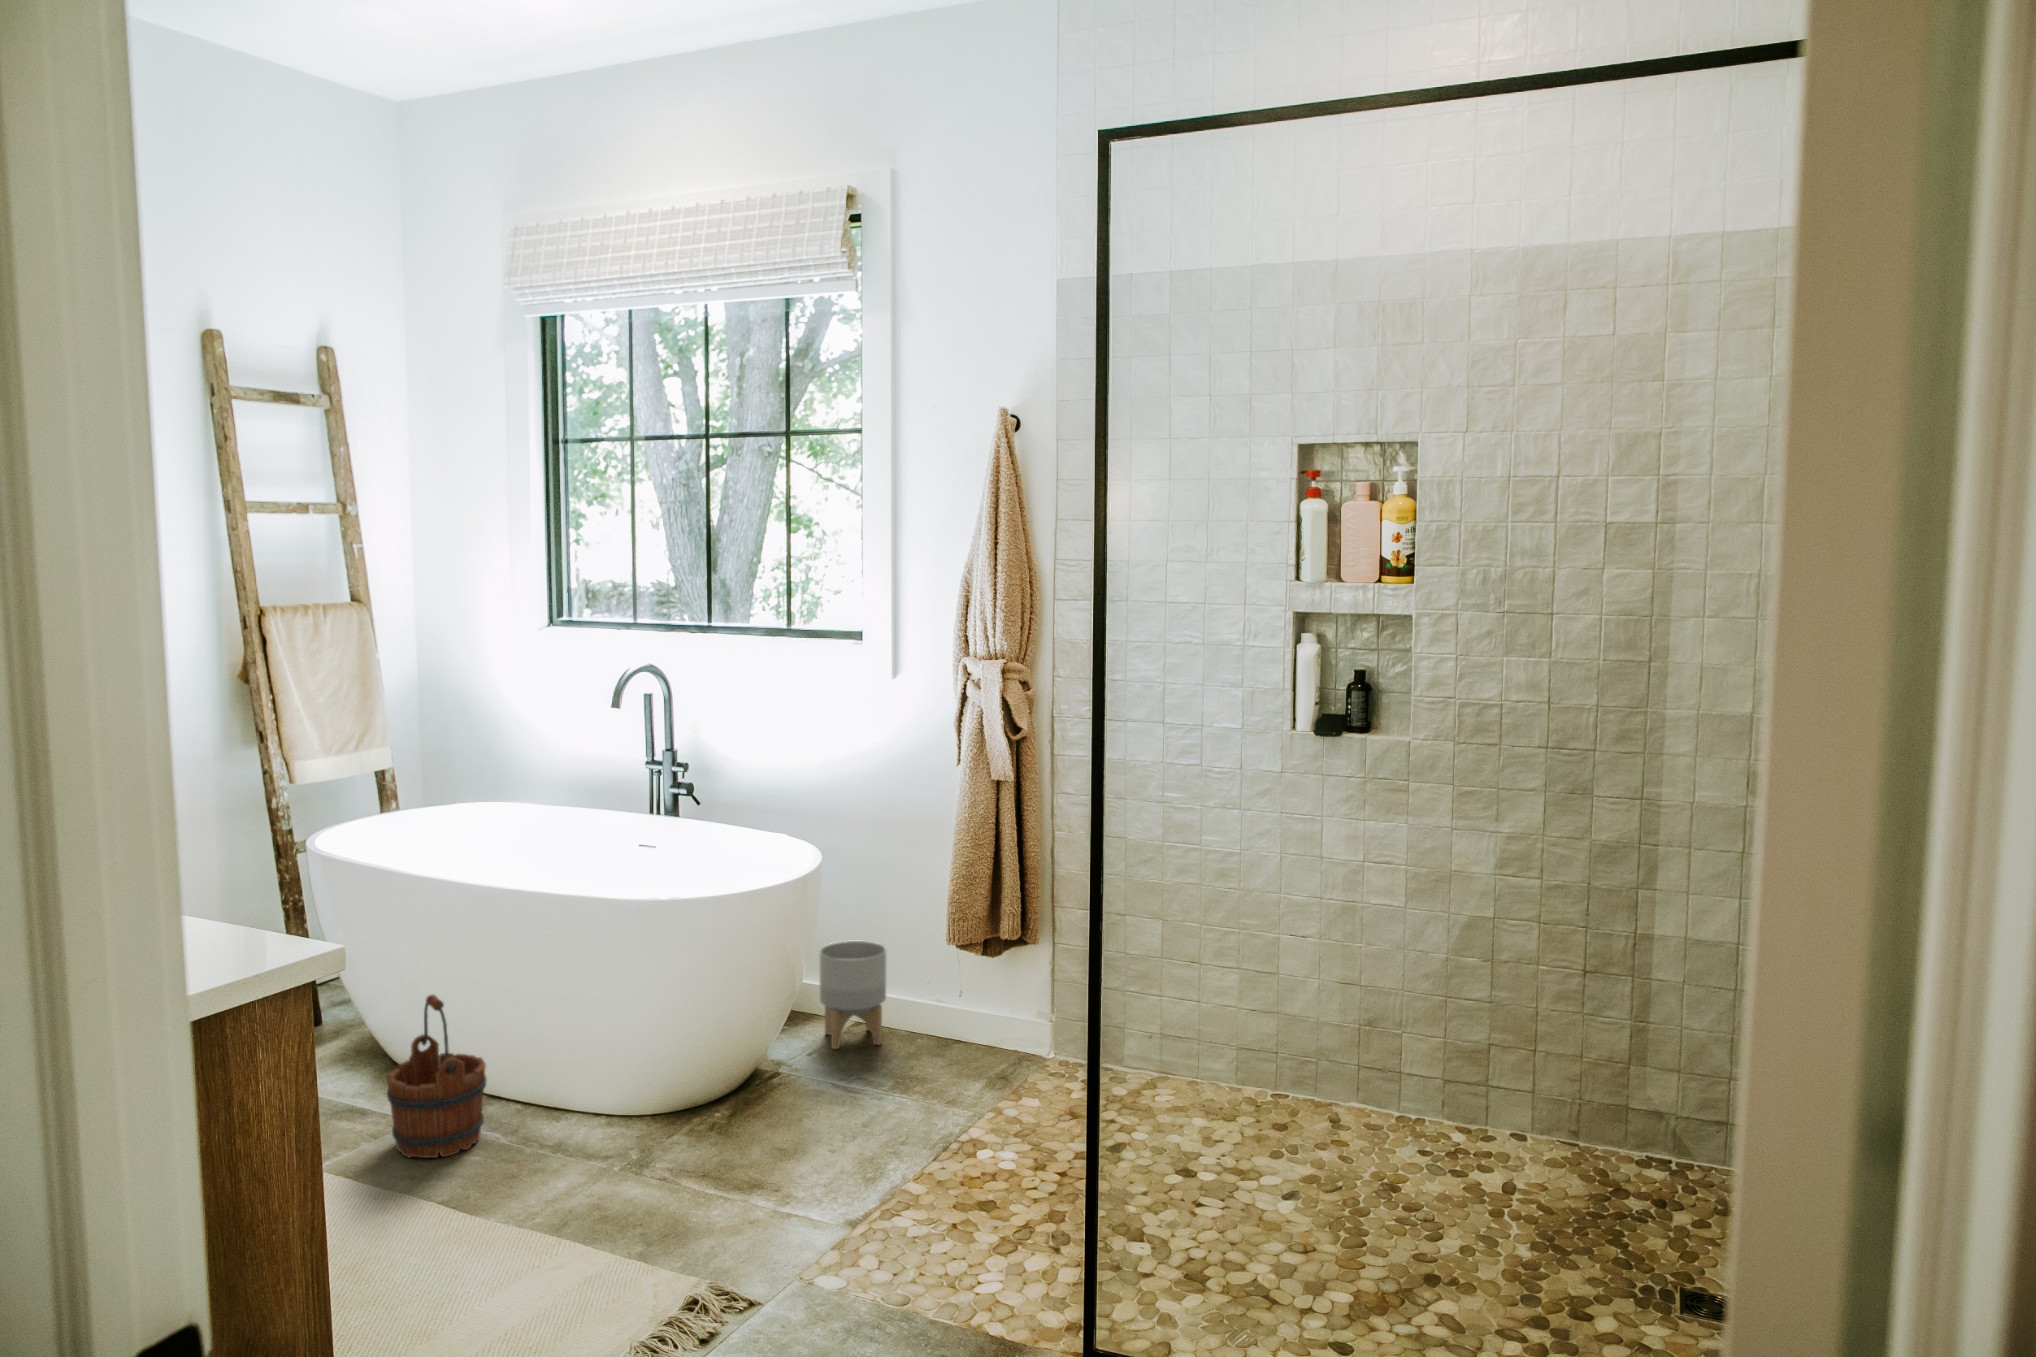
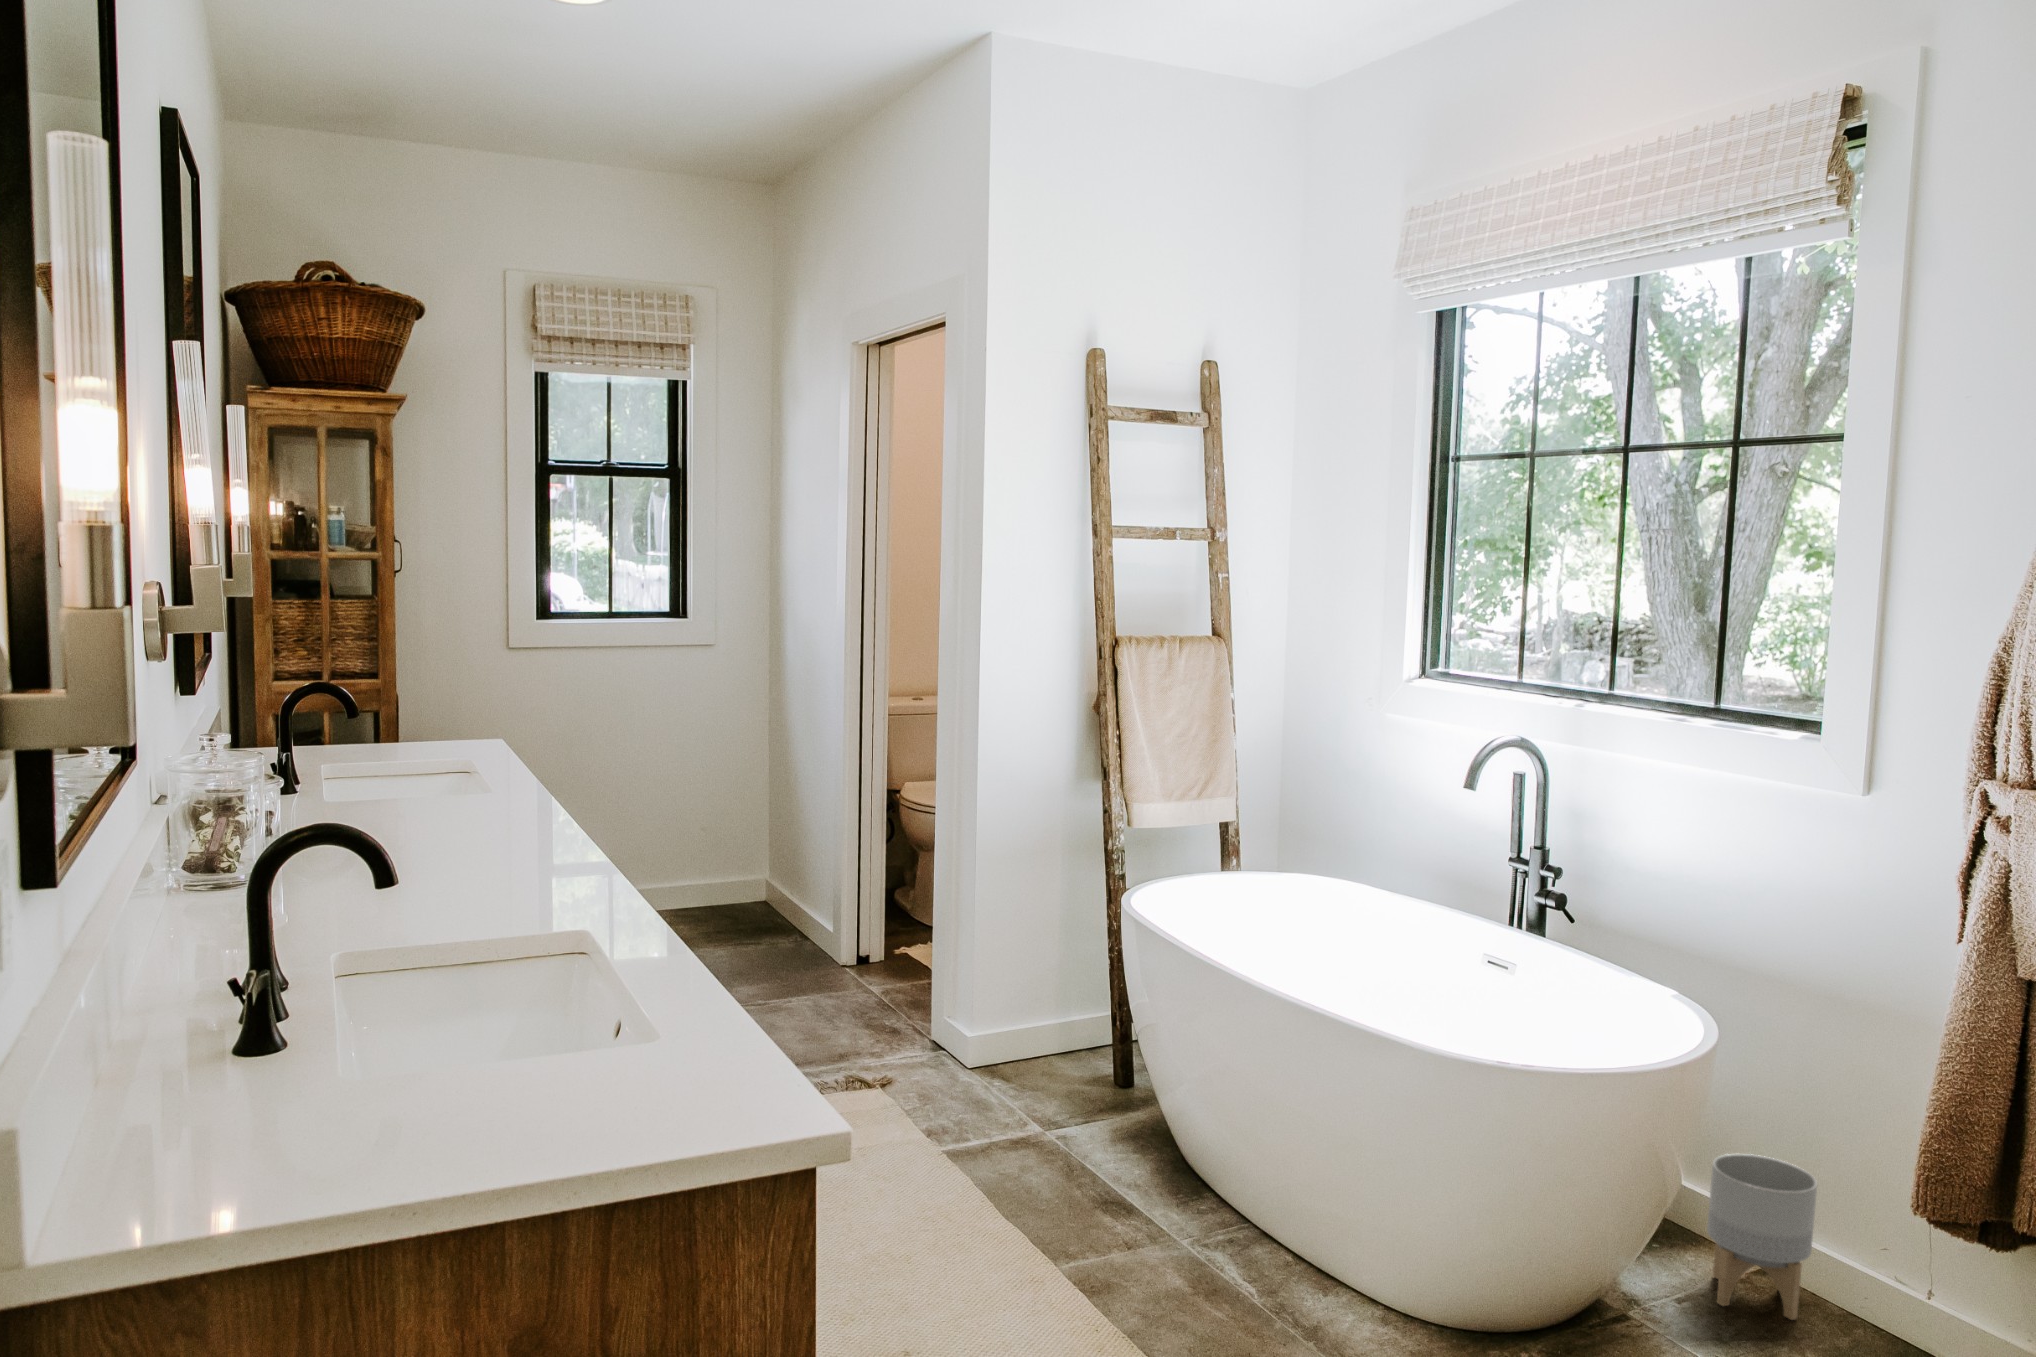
wooden bucket: present [387,995,487,1158] -> none [1149,1102,1256,1296]

